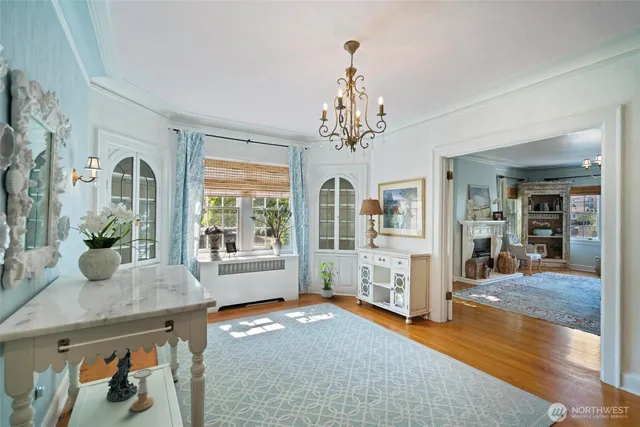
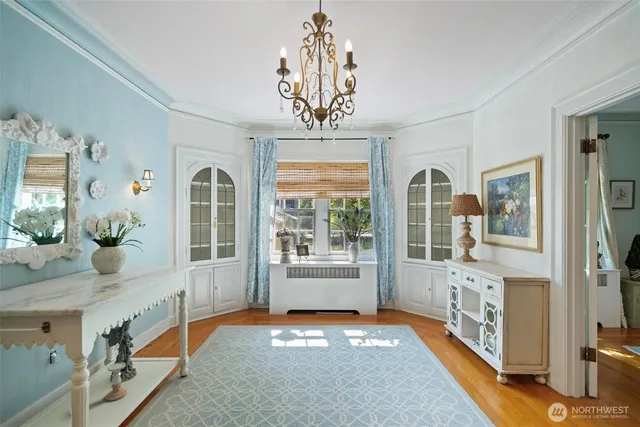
potted plant: present [318,262,335,298] -> none [398,272,428,319]

